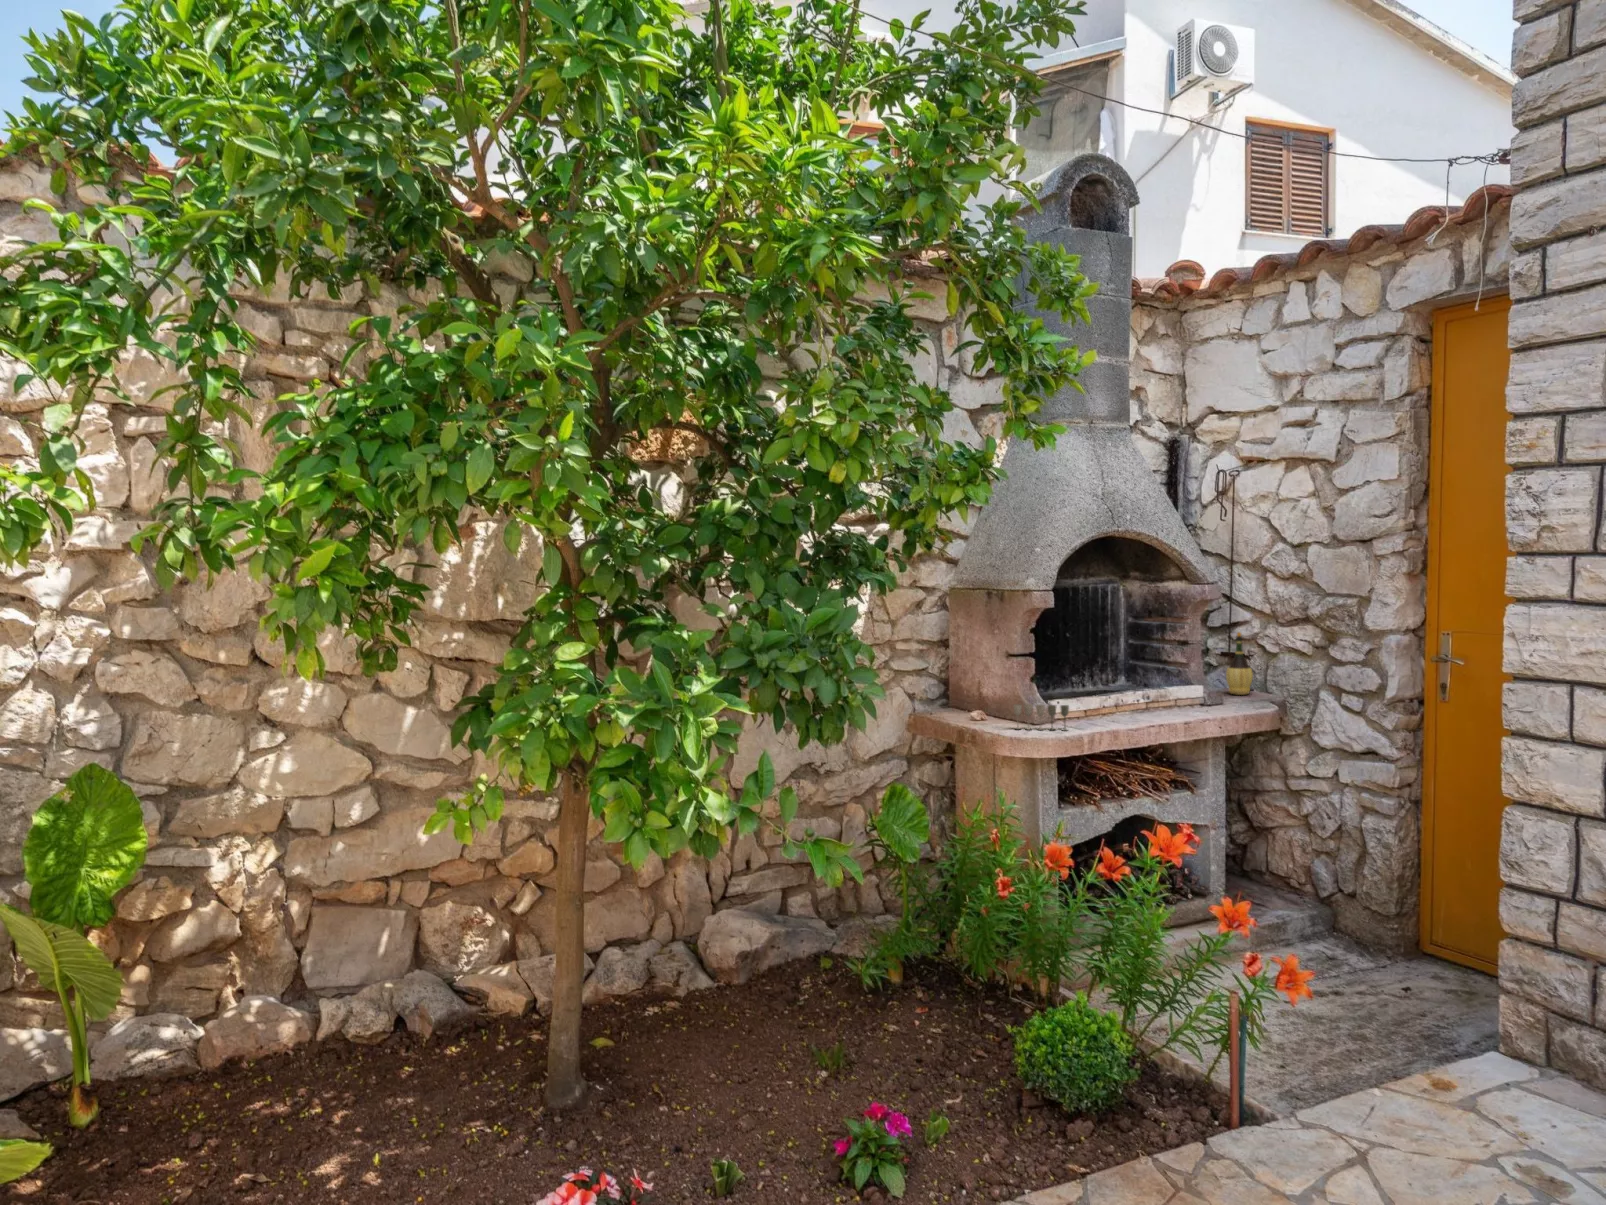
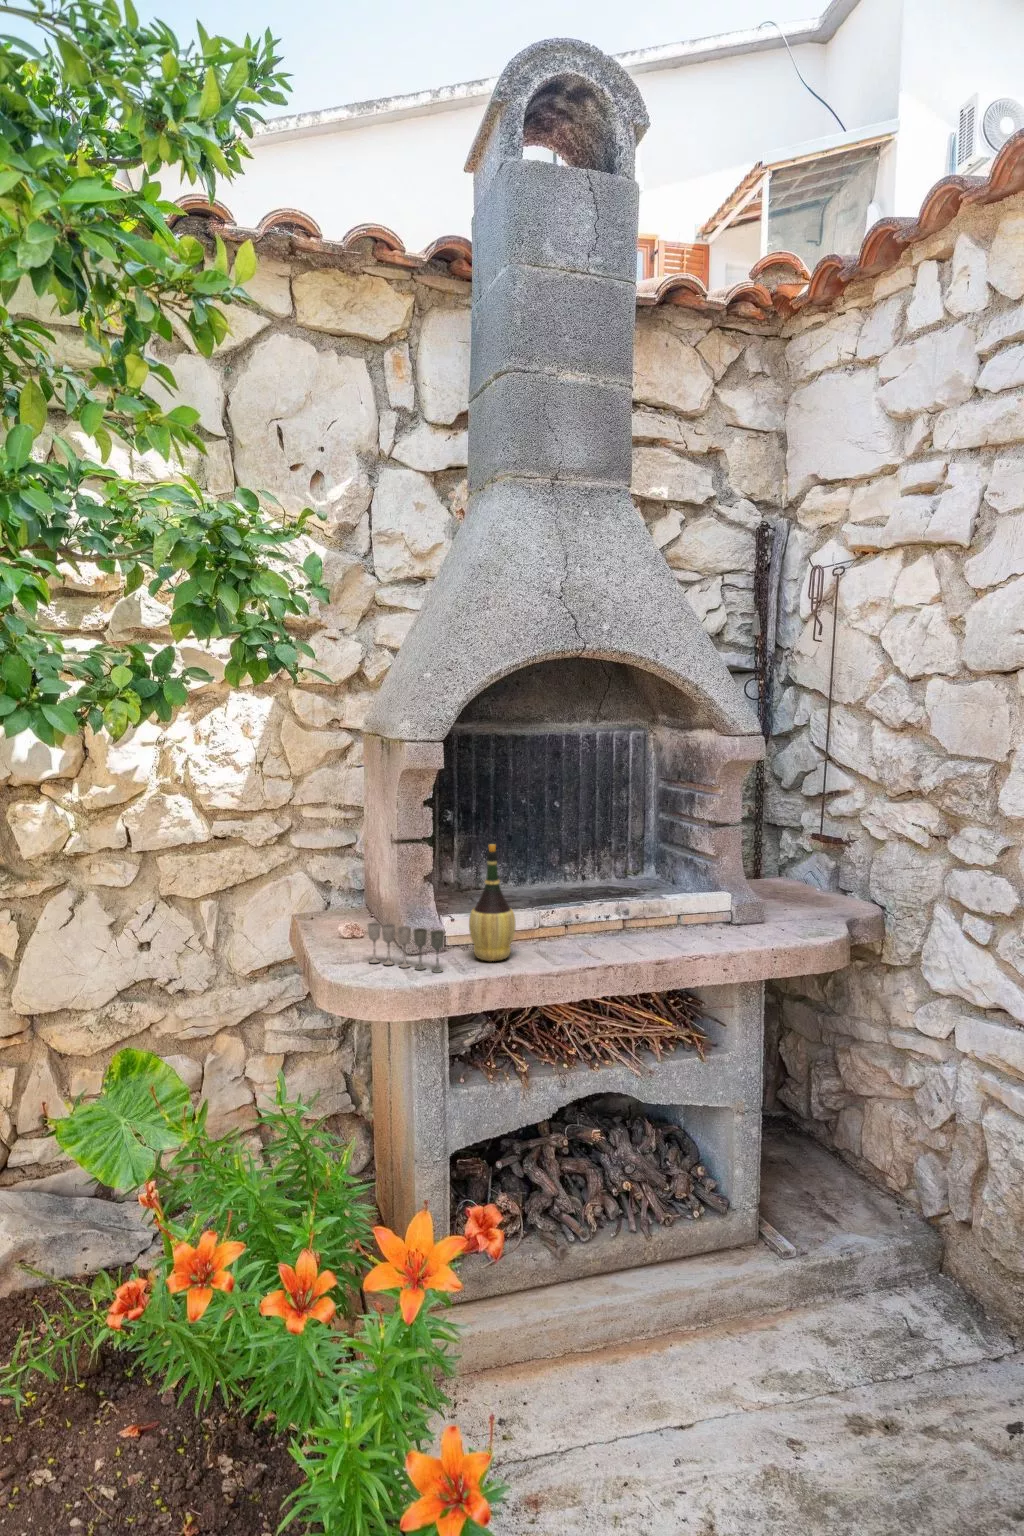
wine bottle: present [1226,632,1253,695] -> present [469,844,516,961]

